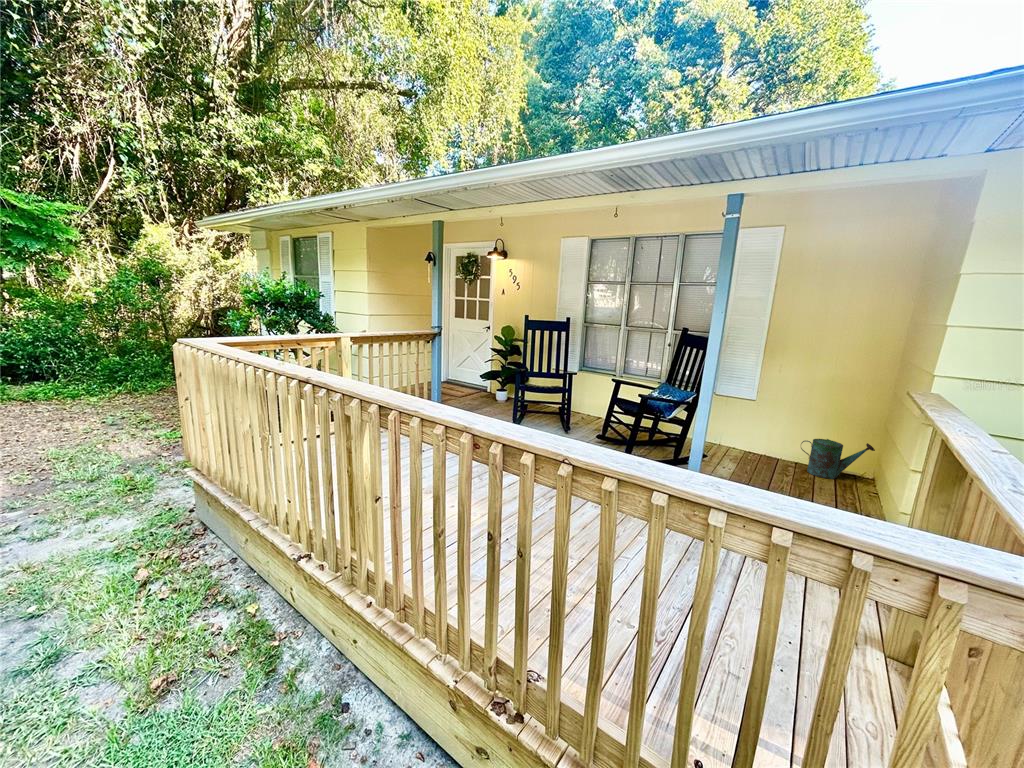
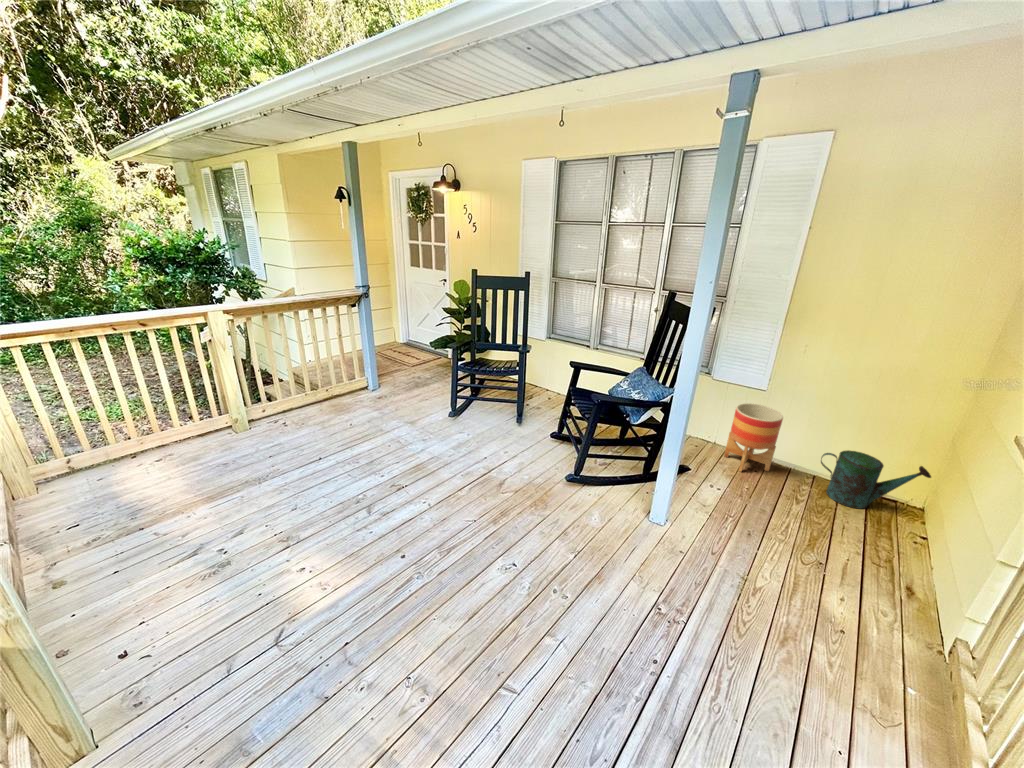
planter: none [730,410,771,461] -> present [724,403,783,472]

